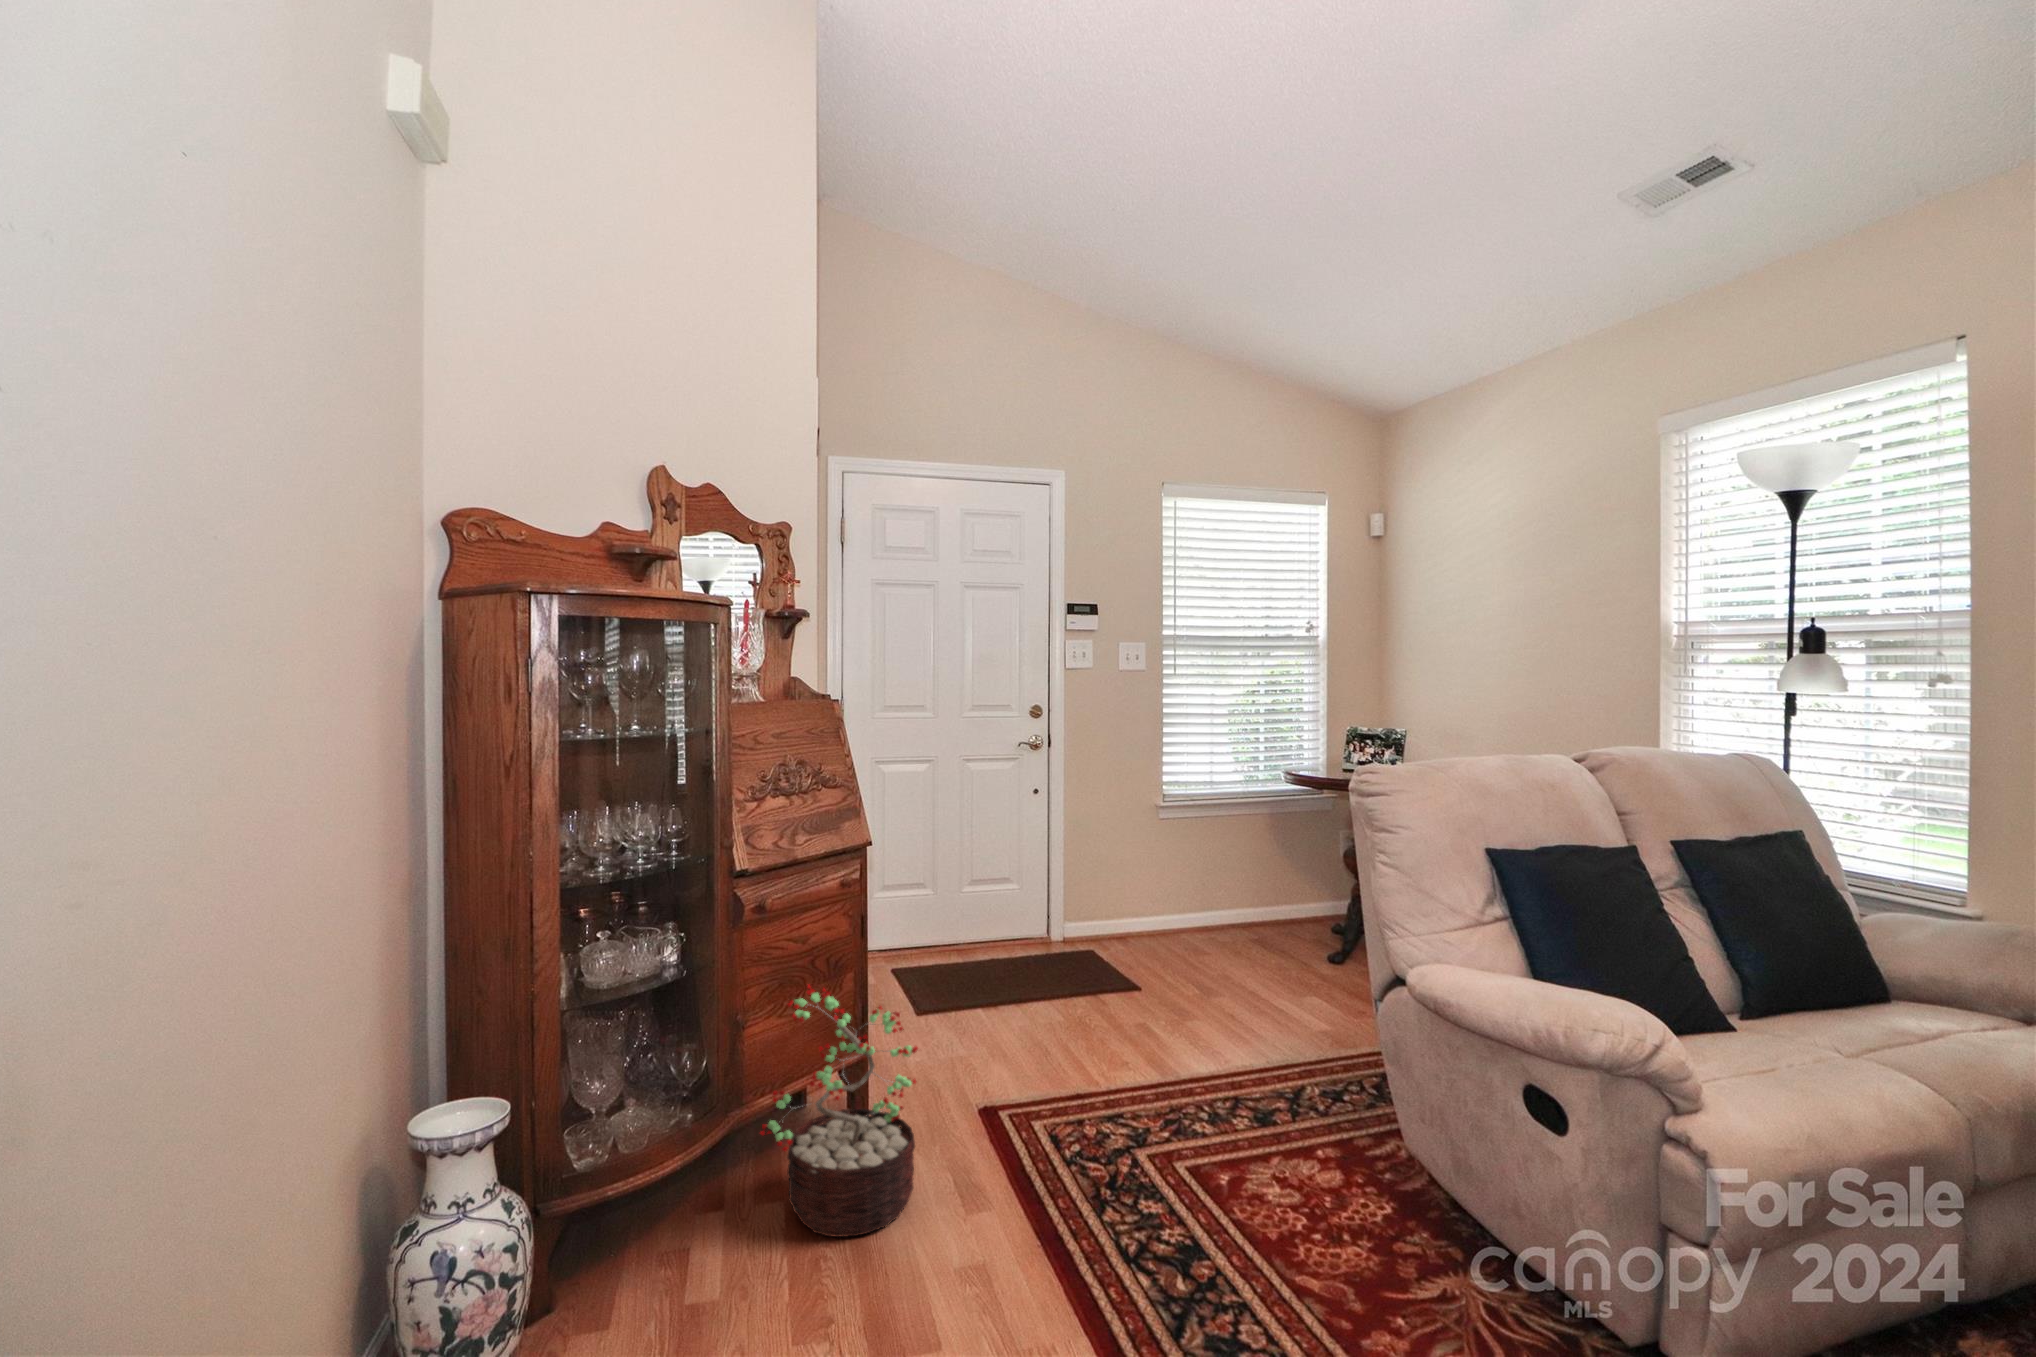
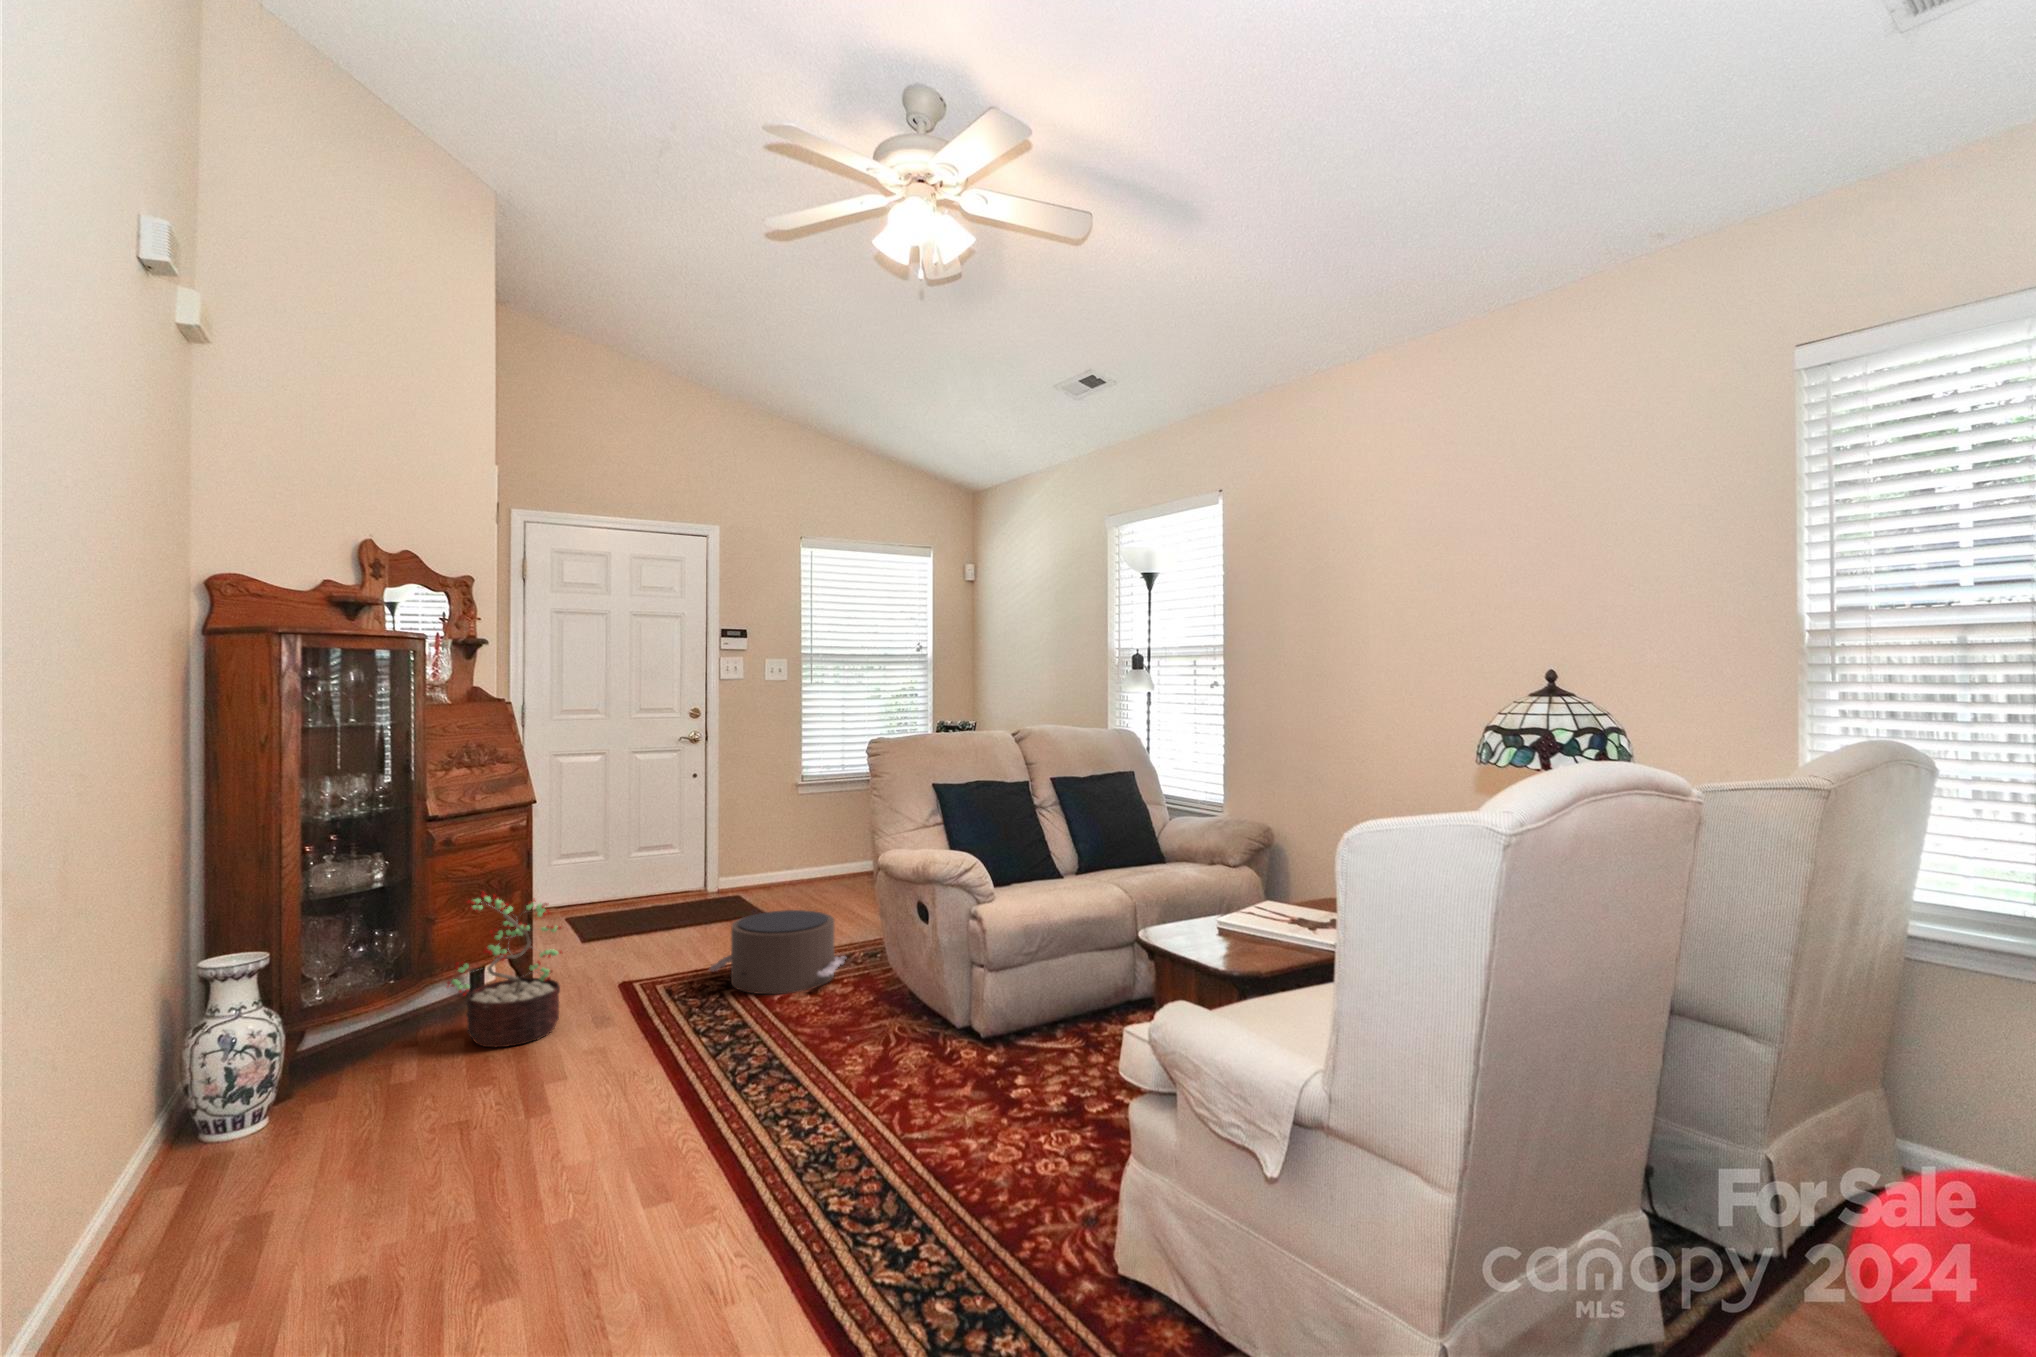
pouf: none [1110,1012,1317,1166] -> present [708,910,846,994]

